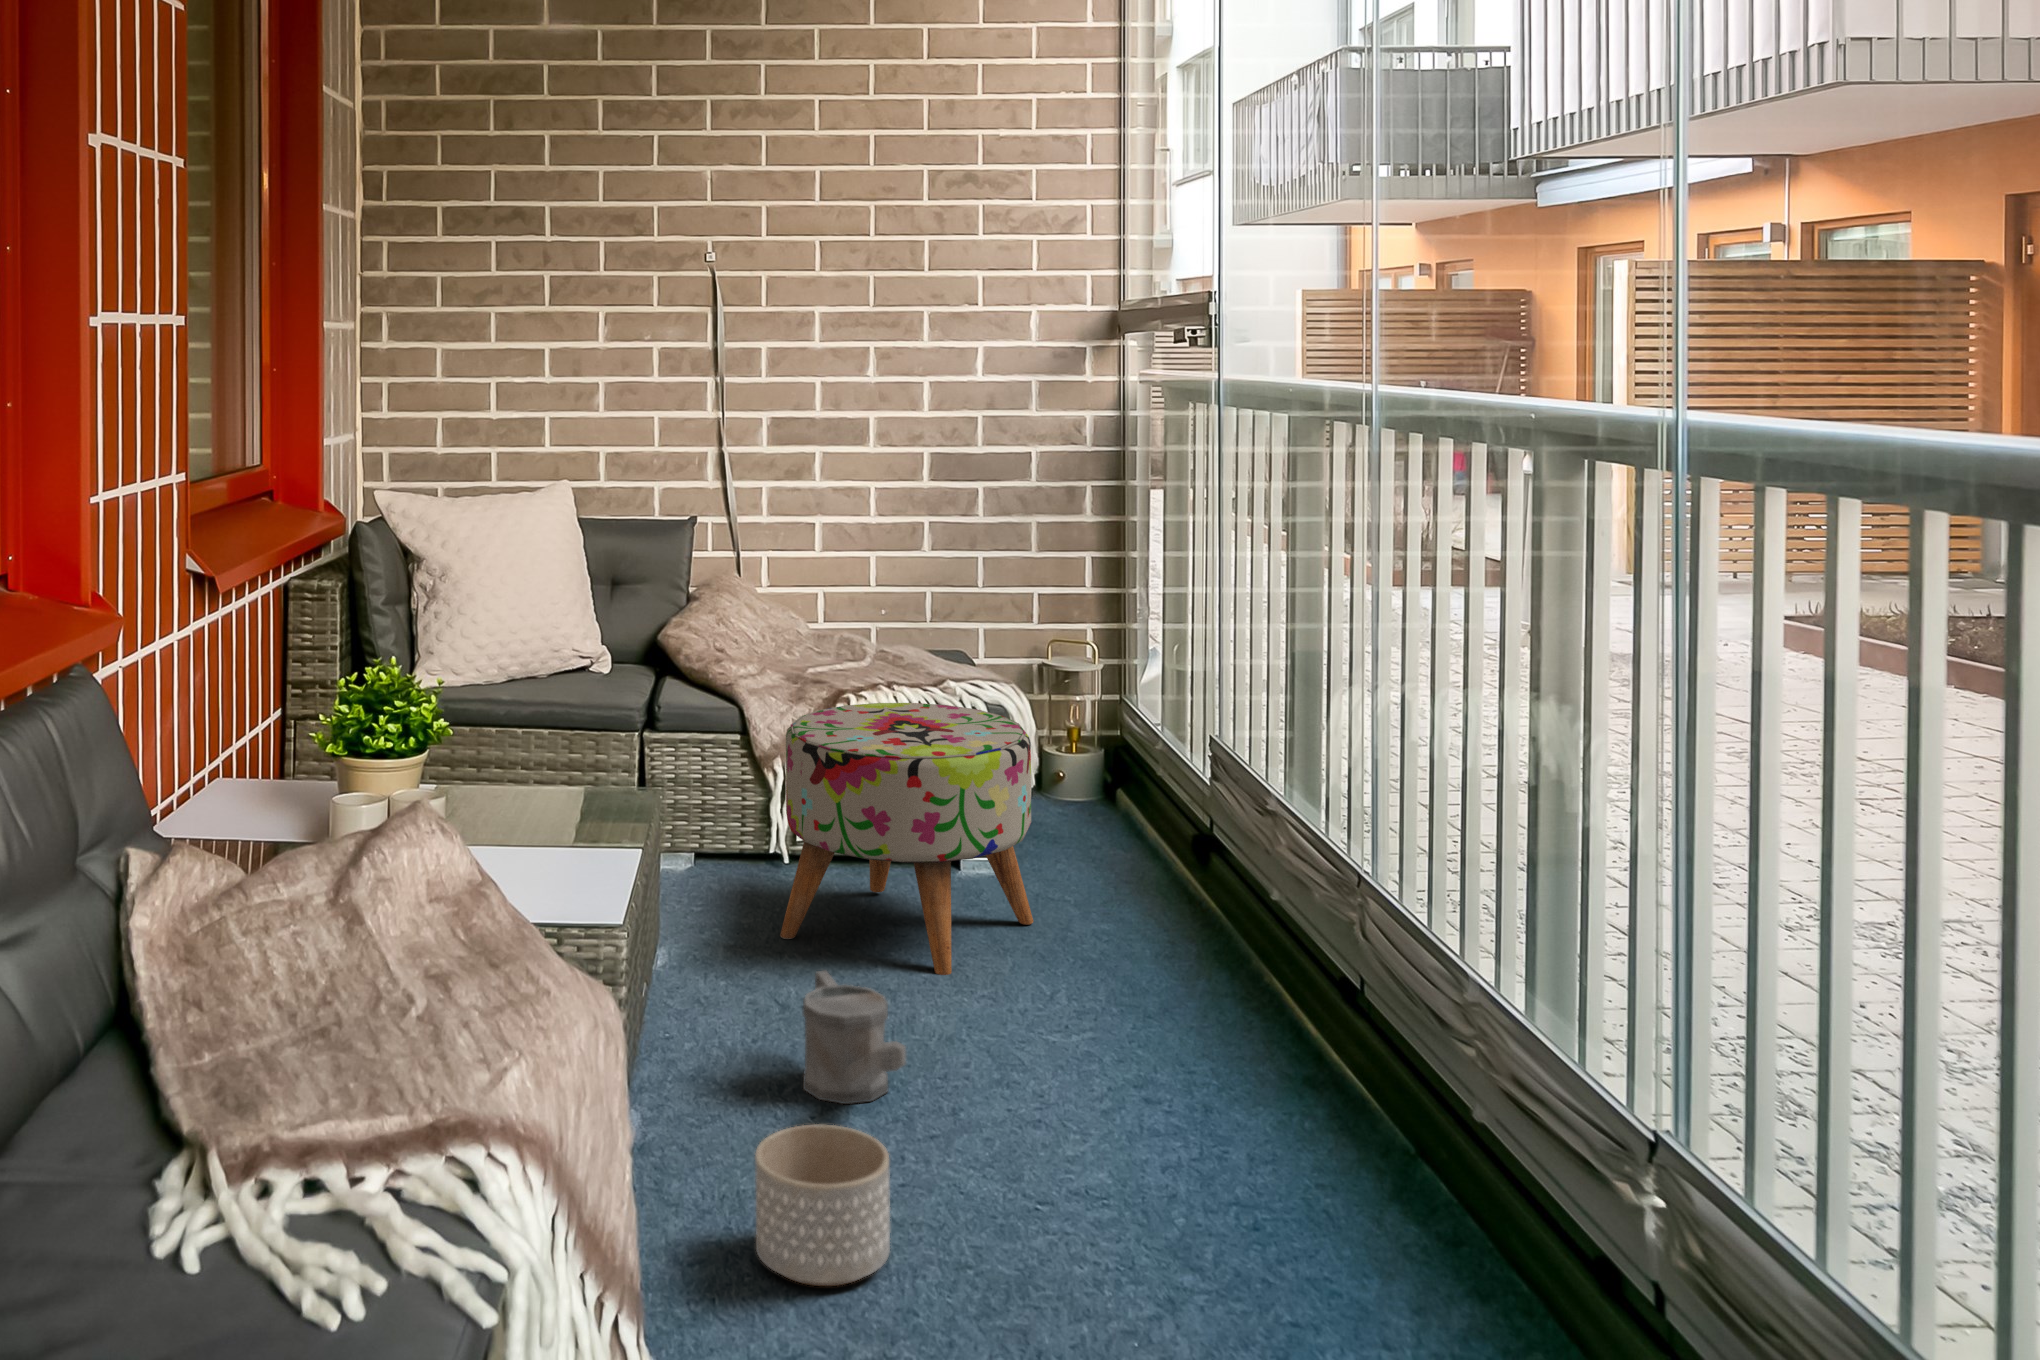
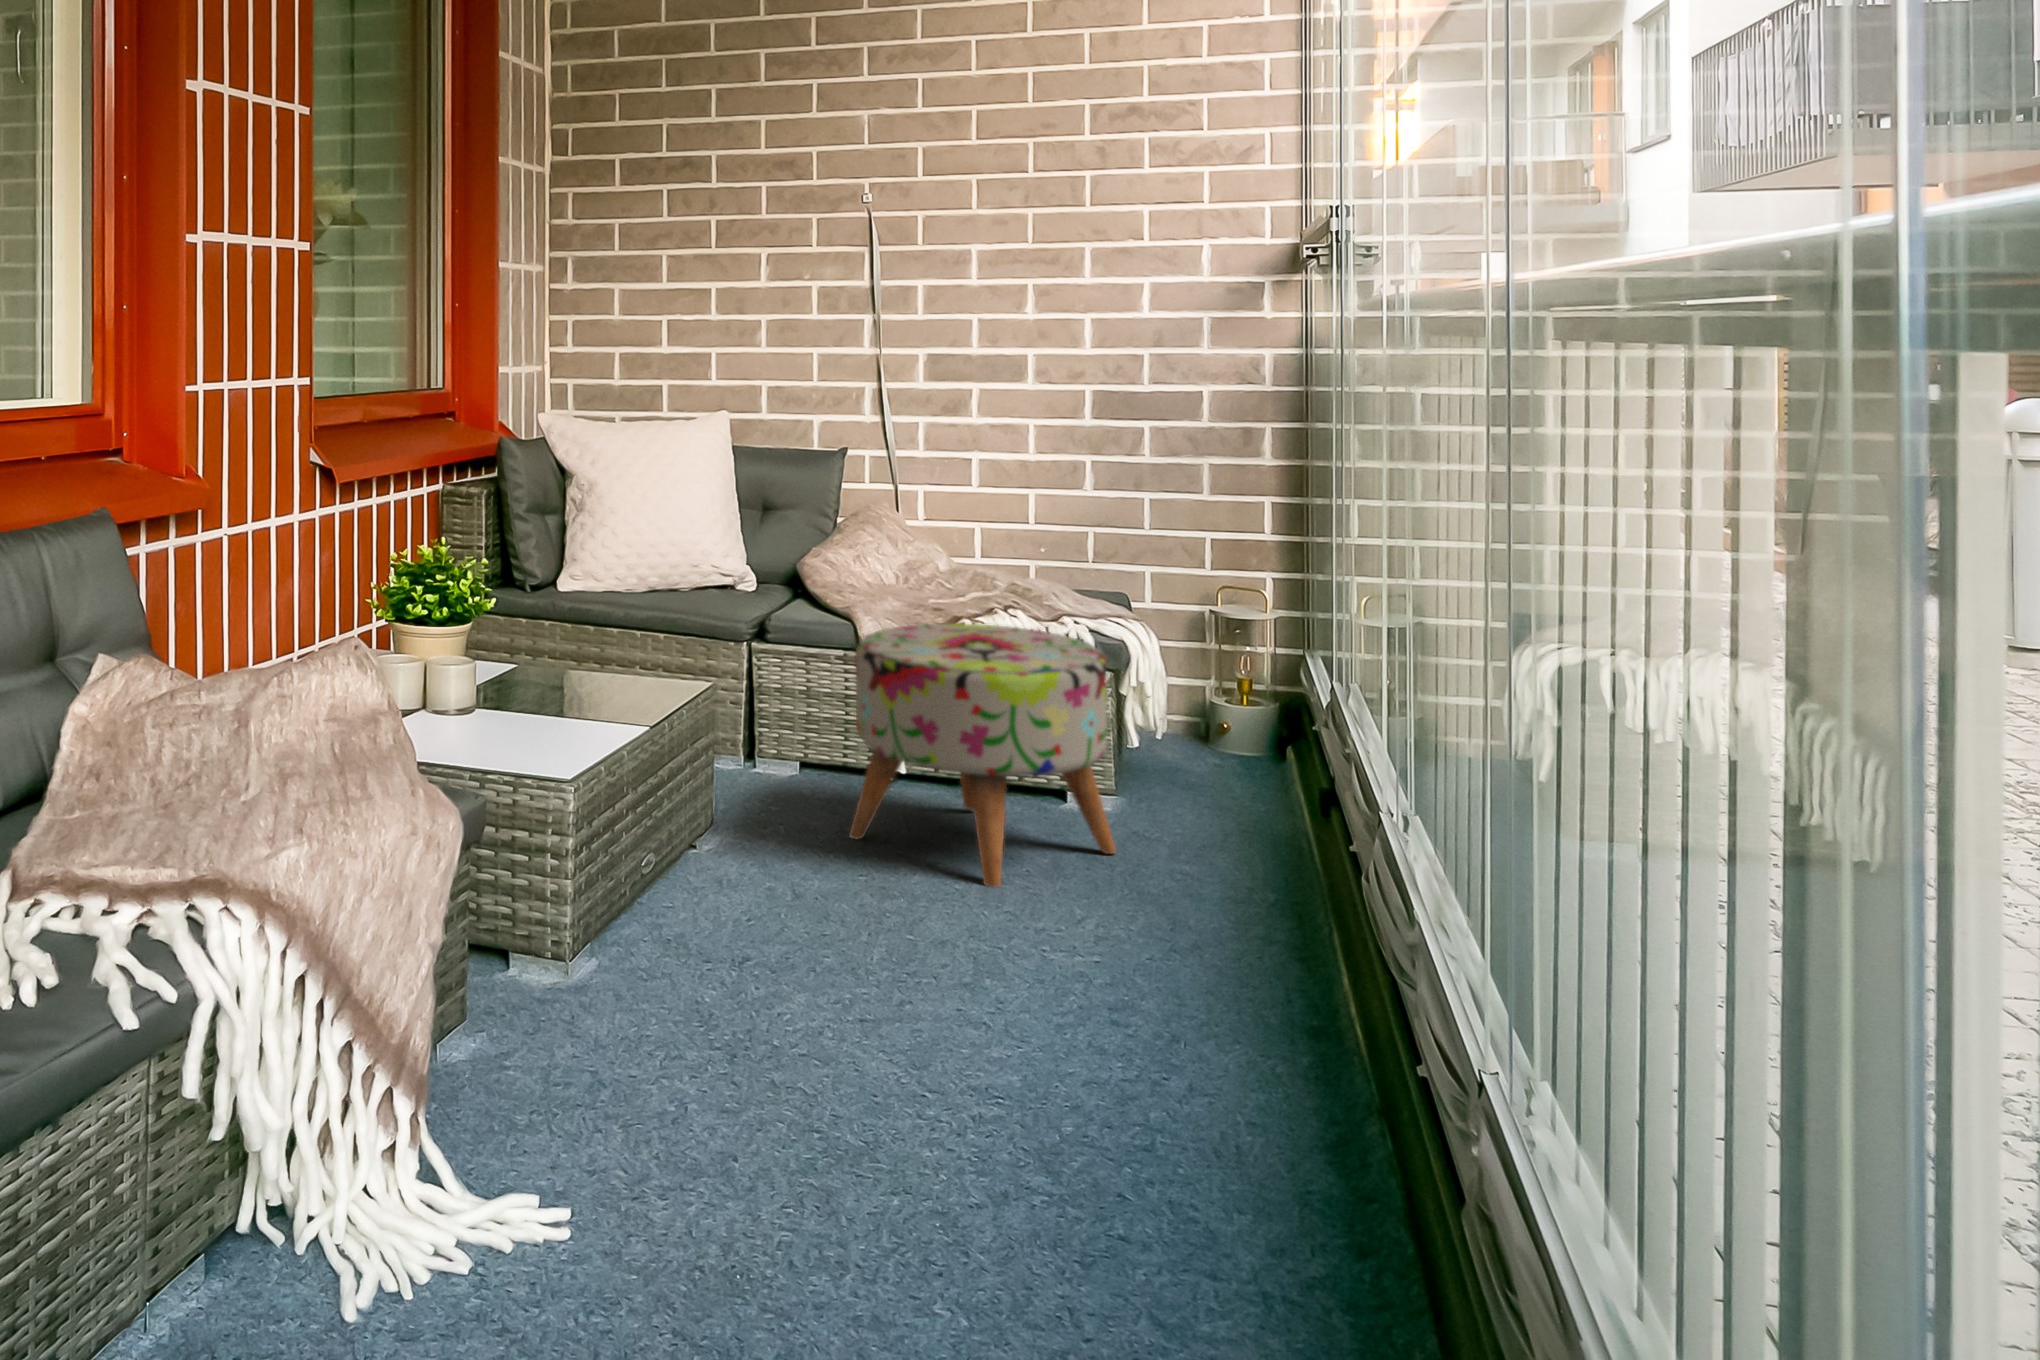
watering can: present [803,971,906,1104] -> none [784,857,872,982]
planter: present [755,1125,890,1286] -> none [646,976,774,1123]

